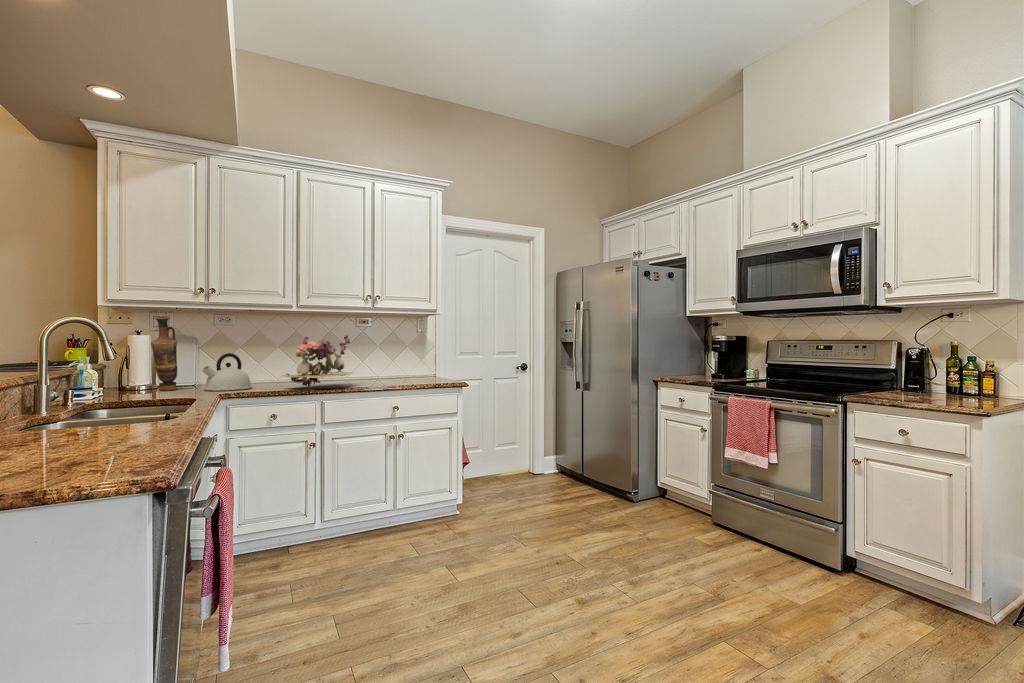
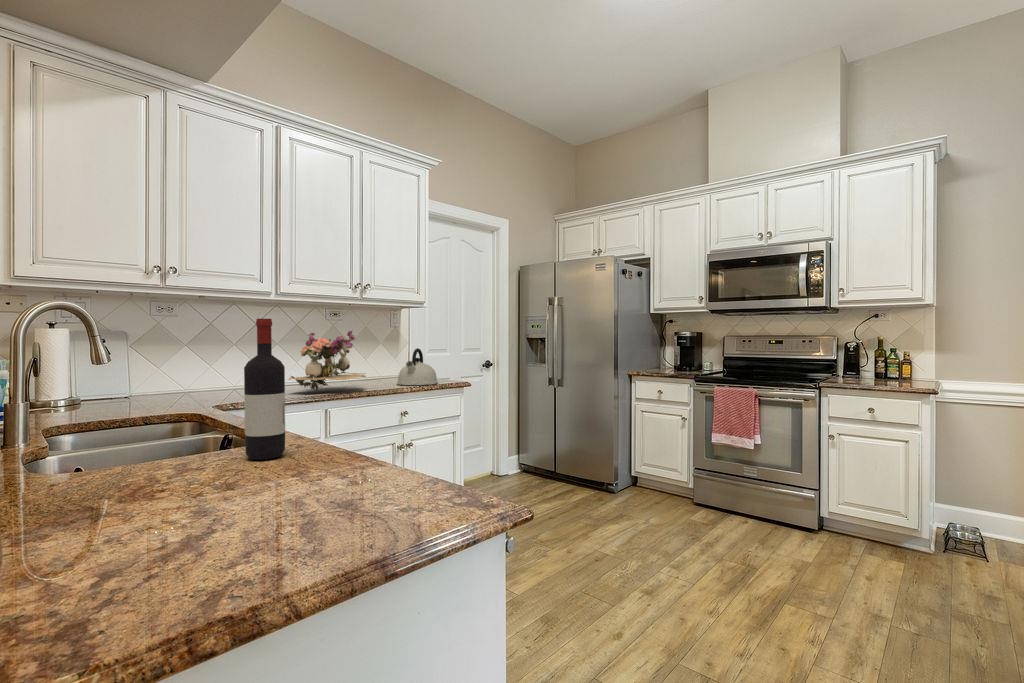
vase: present [151,316,177,391] -> none [112,306,147,402]
wine bottle: none [39,326,80,442] -> present [244,319,285,460]
kettle: present [202,353,252,391] -> present [397,348,438,385]

